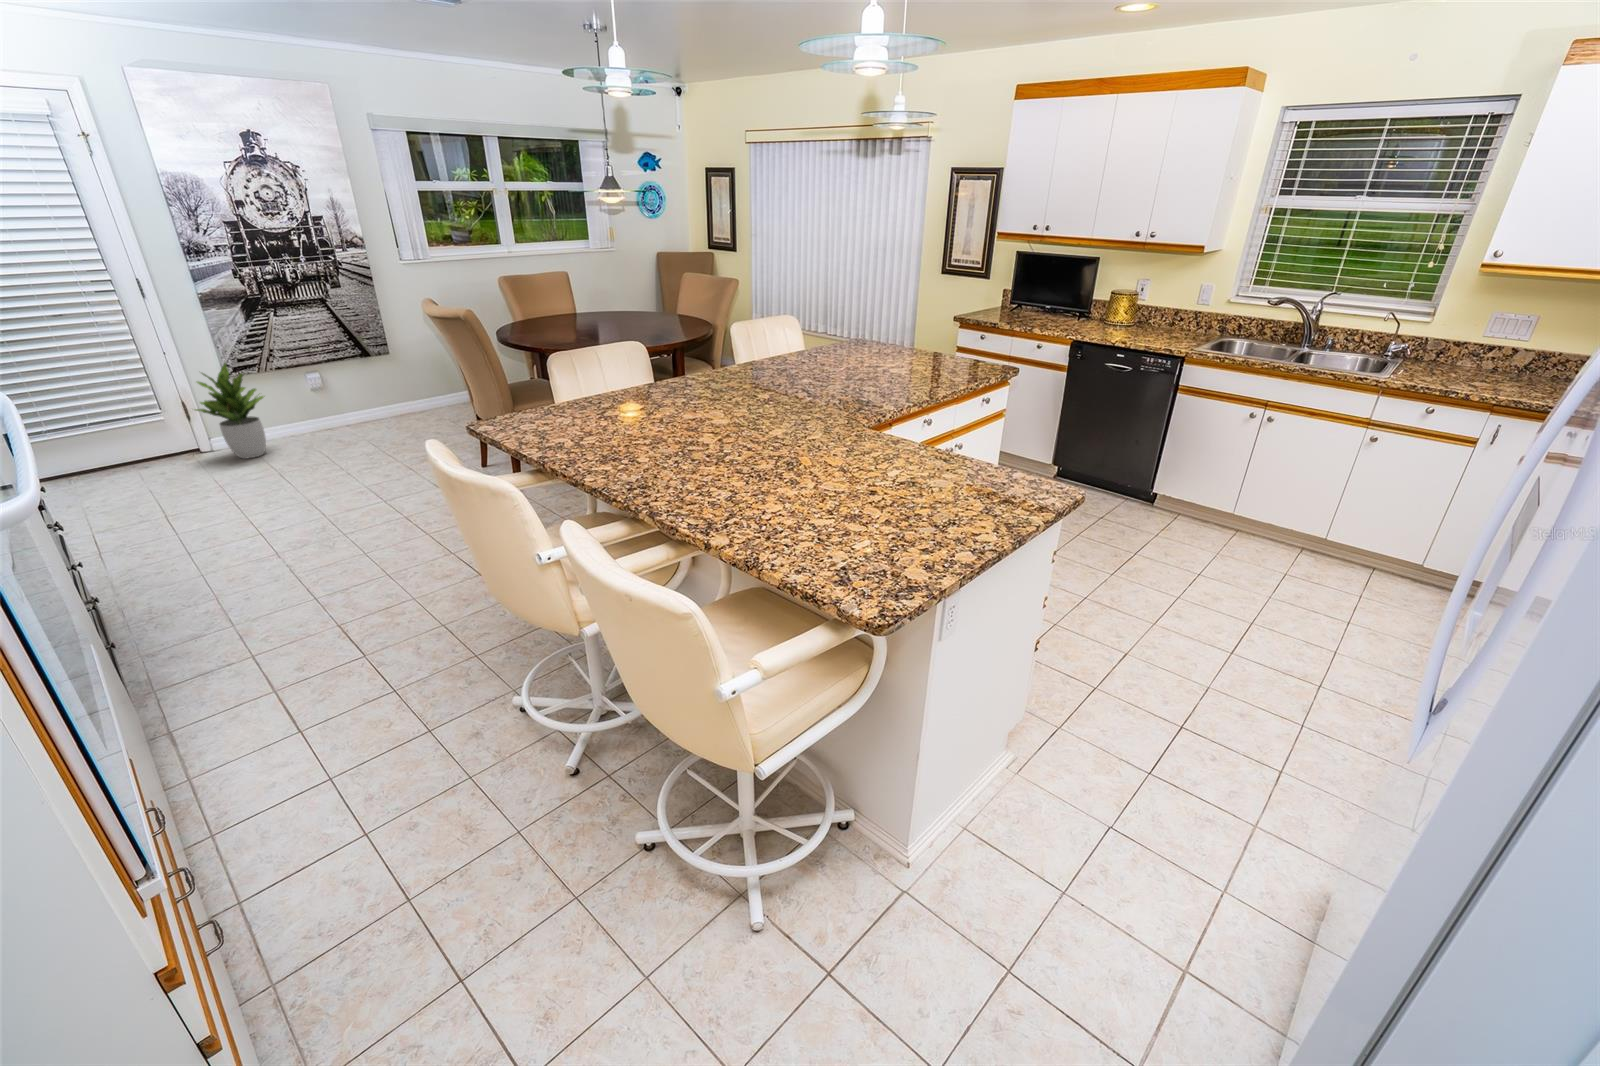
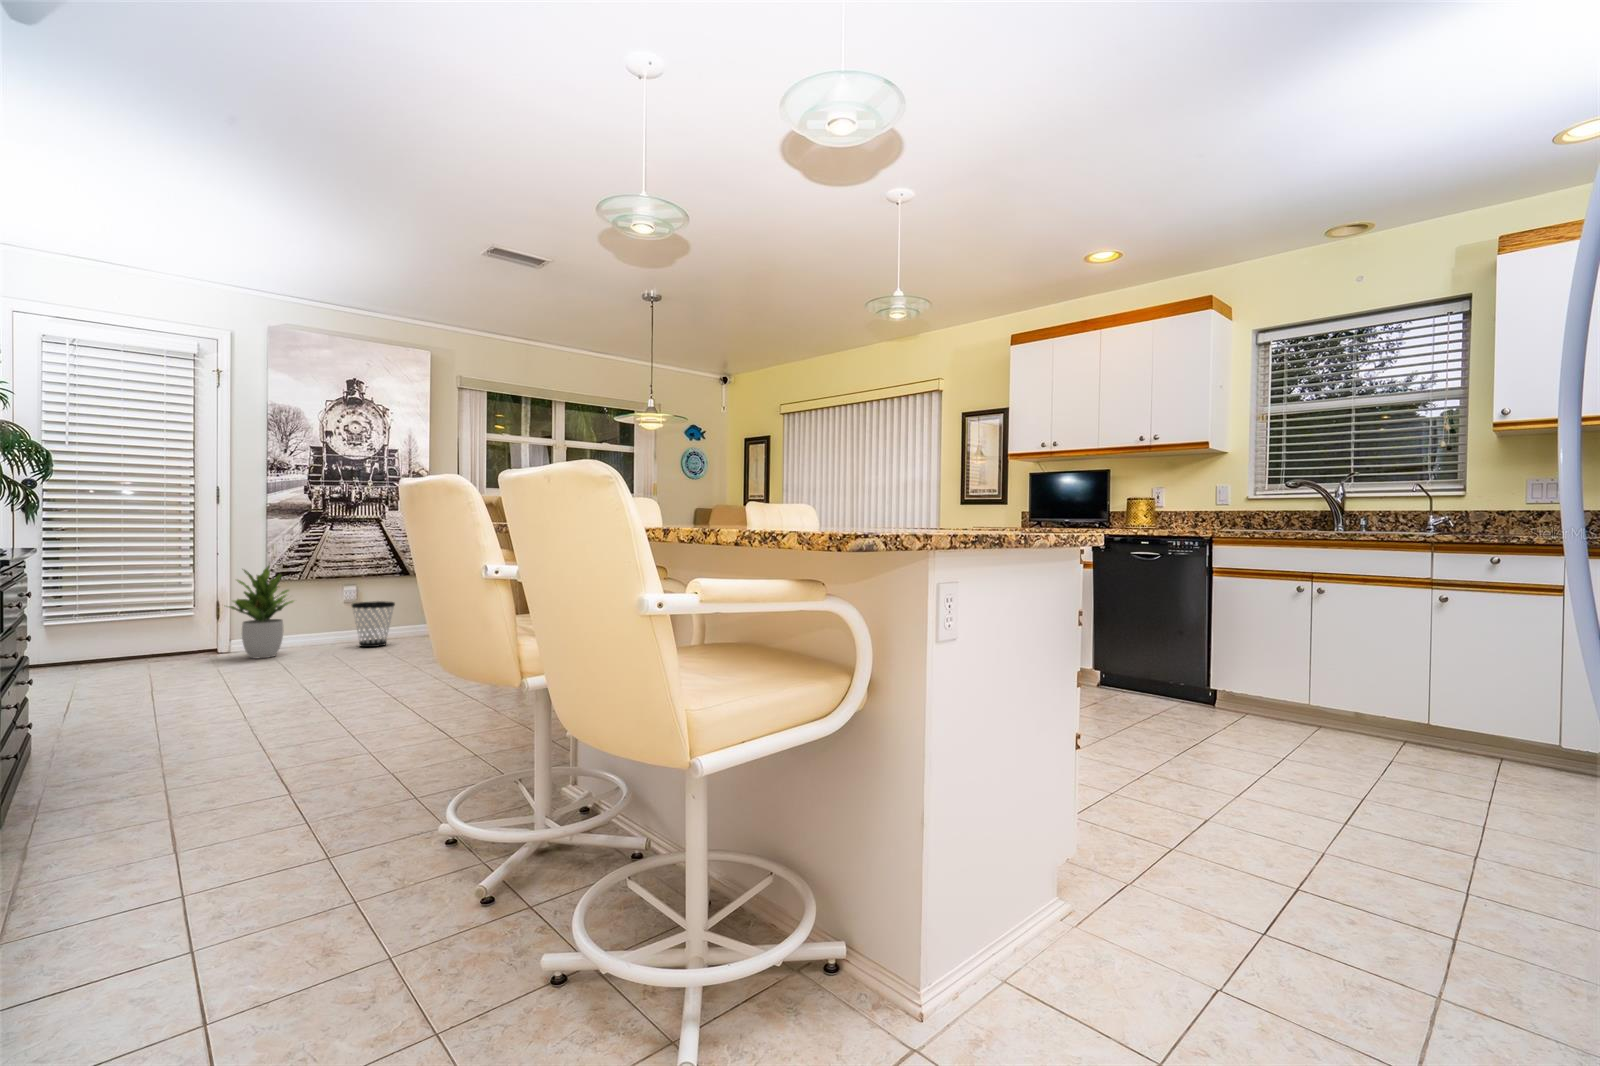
wastebasket: none [323,387,369,436] -> present [352,601,395,647]

